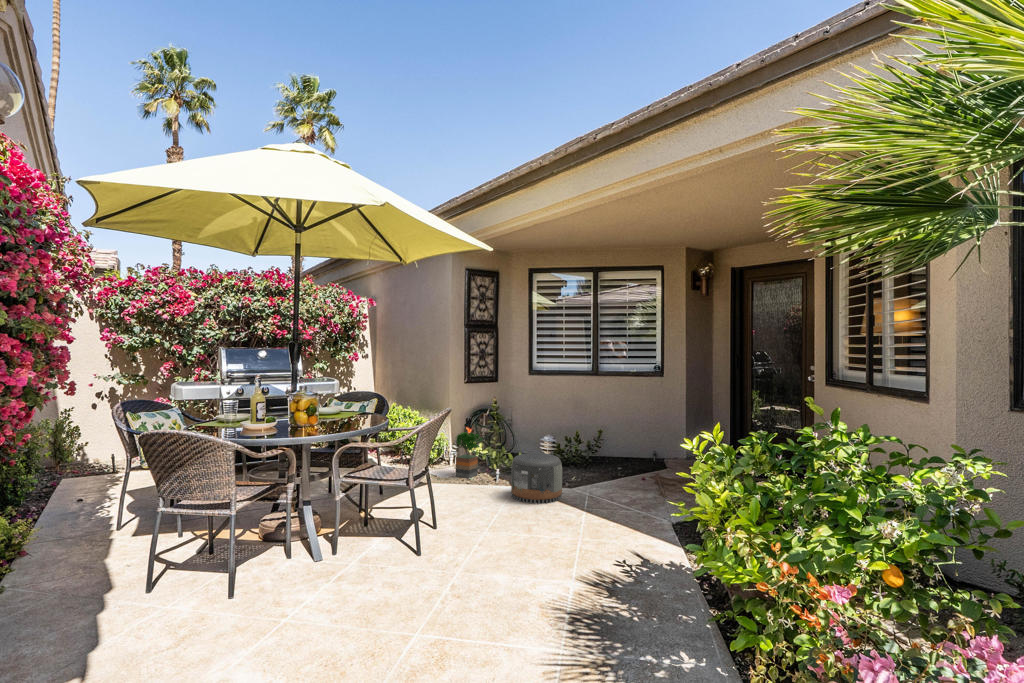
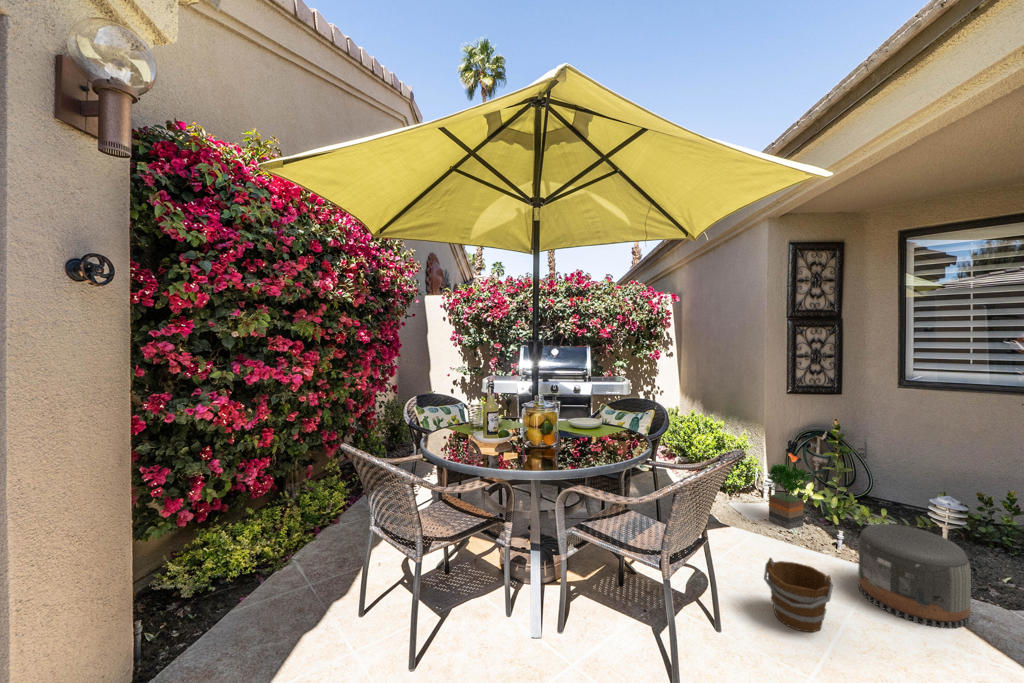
bucket: none [464,481,502,520] -> present [764,558,833,632]

